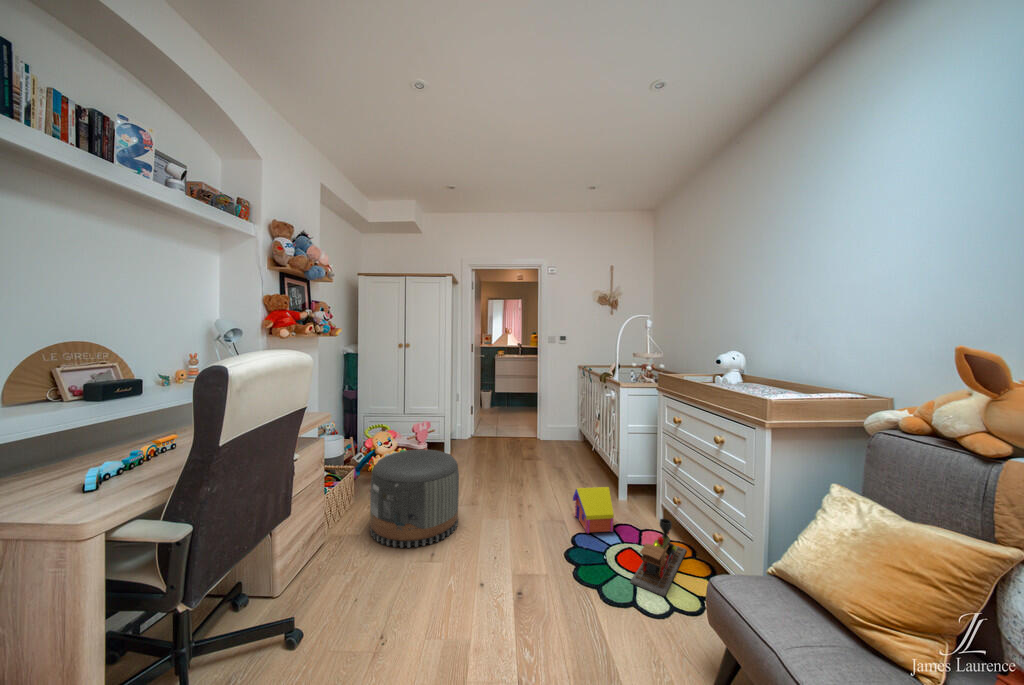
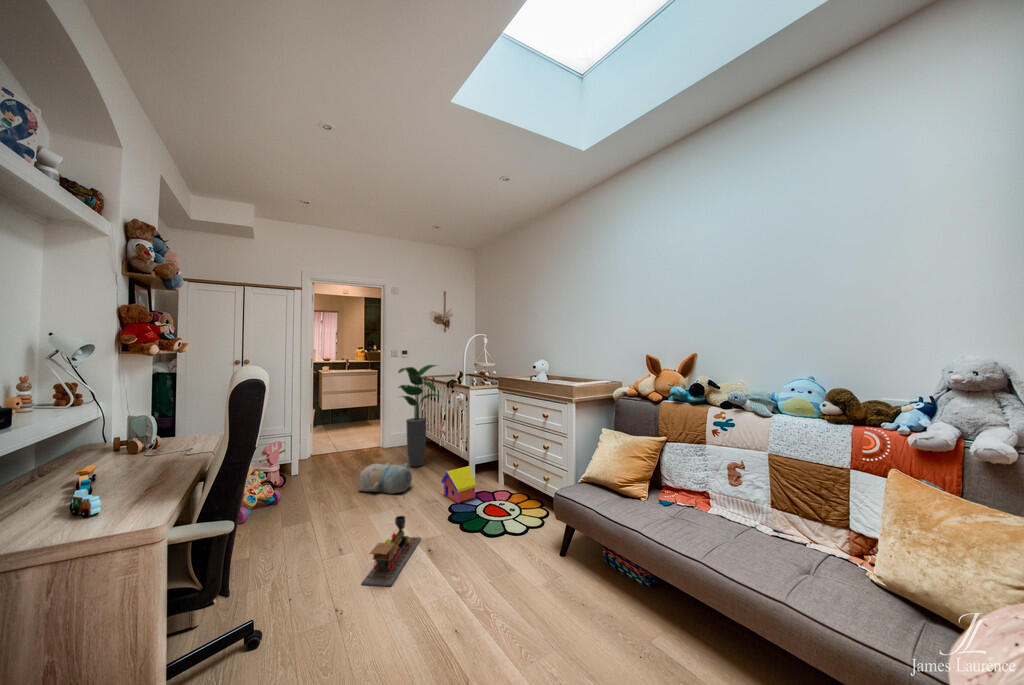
potted plant: none [541,352,593,470] -> present [398,365,440,467]
pouf: present [370,449,459,548] -> none [257,464,349,558]
plush toy: none [488,459,544,499] -> present [358,462,412,494]
toy train: present [630,519,687,596] -> present [361,516,421,586]

